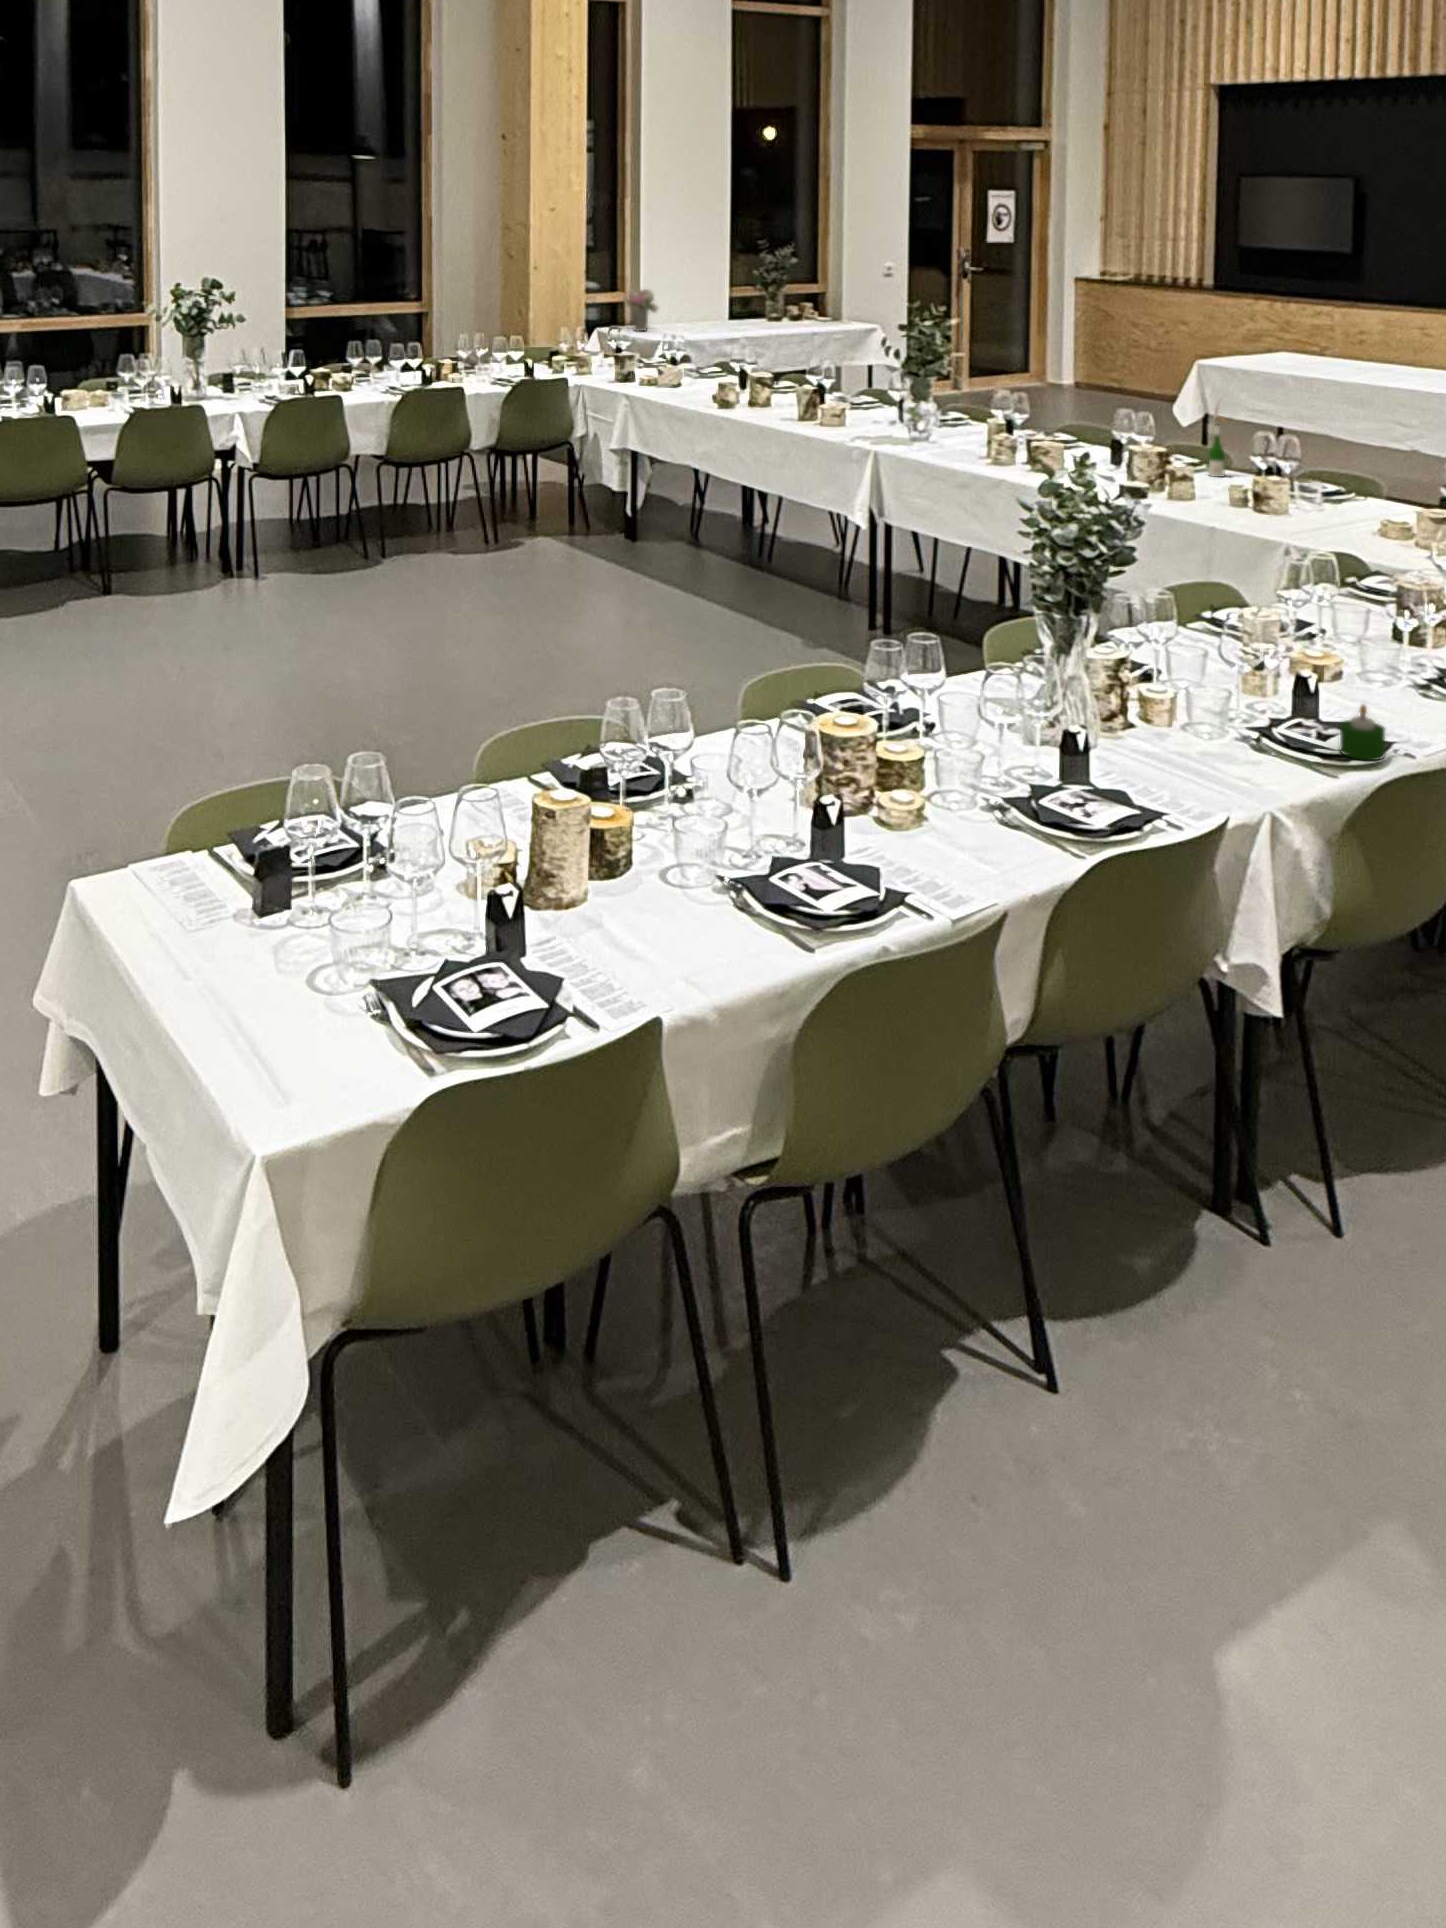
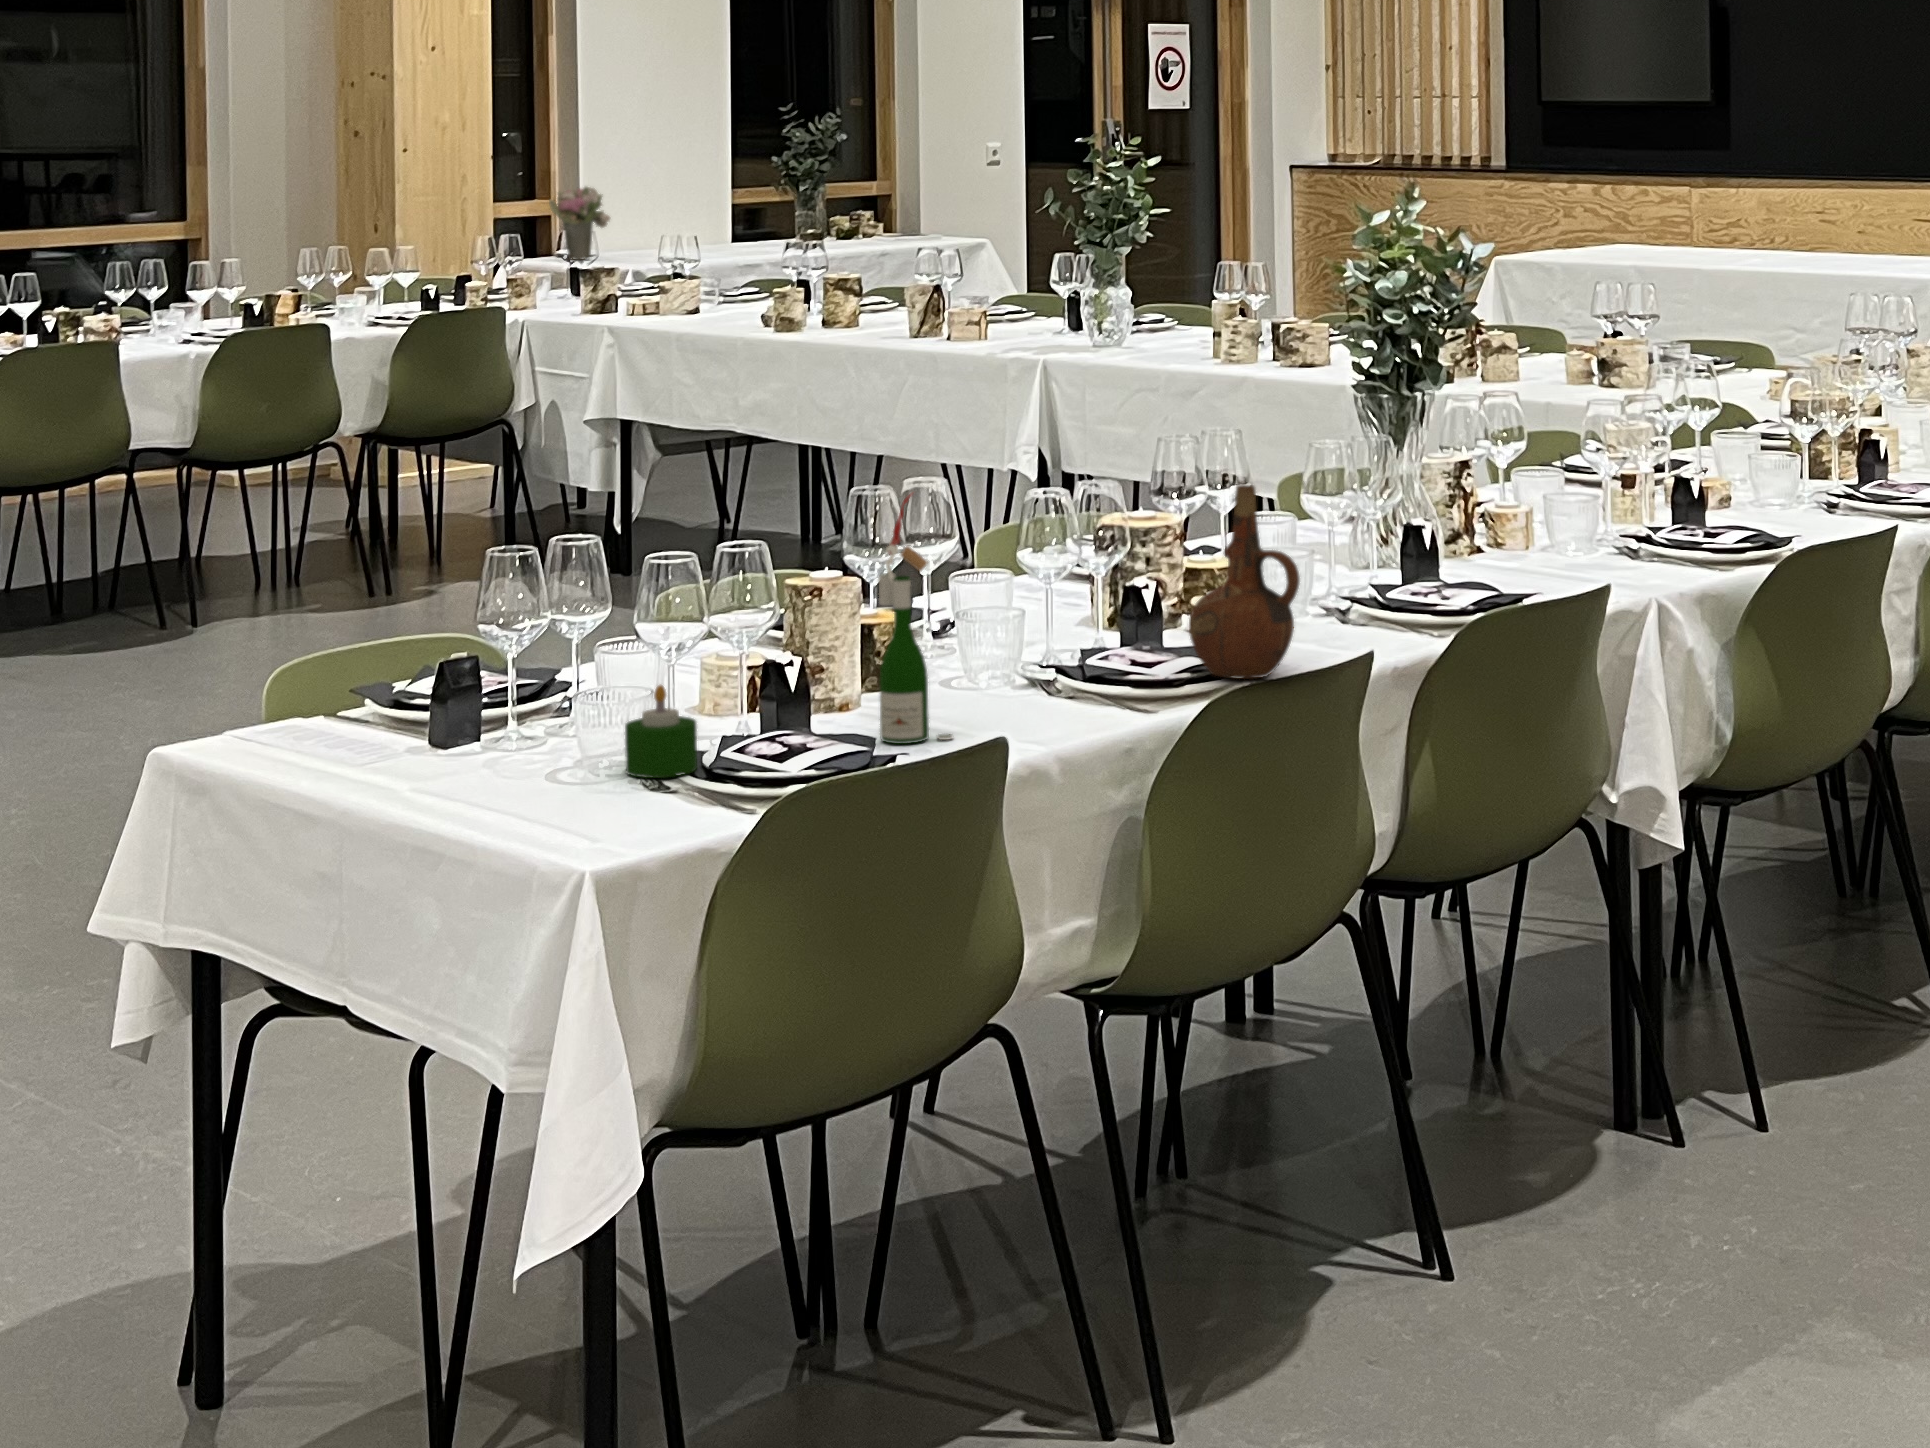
wine bottle: present [1208,402,1225,477] -> present [878,493,954,744]
candle: present [1340,705,1385,760] -> present [625,685,697,778]
ceramic pitcher: none [870,730,960,887] -> present [1189,485,1300,679]

